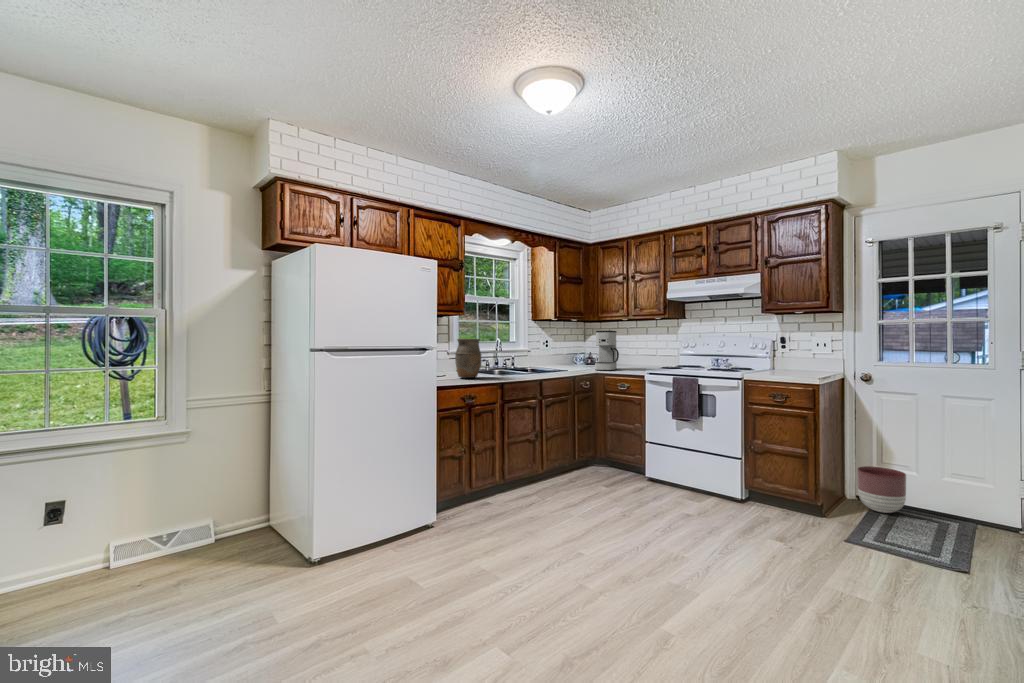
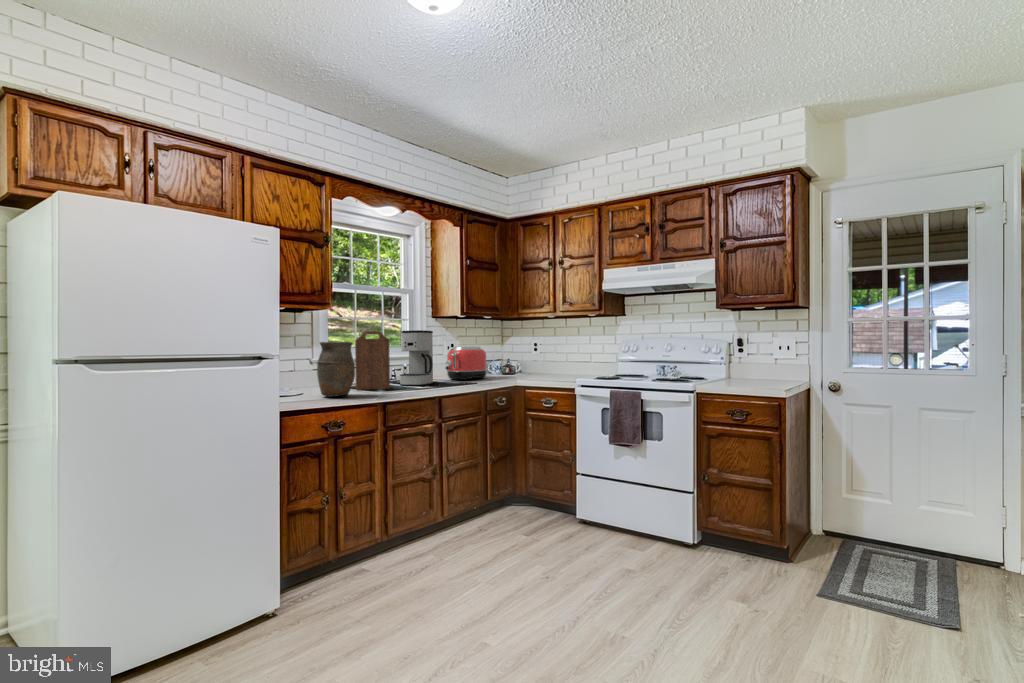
cutting board: none [480,331,505,374] -> present [355,331,390,390]
coffee maker: present [595,331,619,370] -> present [400,330,433,385]
toaster: none [544,343,576,369] -> present [446,347,487,380]
planter: present [857,466,906,513] -> none [827,496,882,553]

